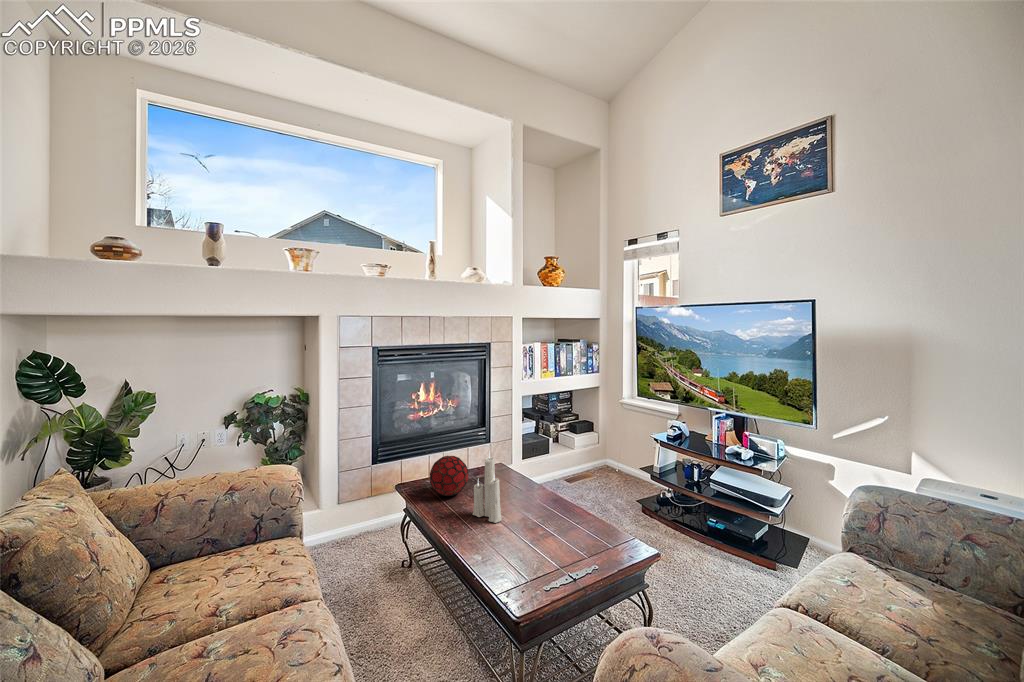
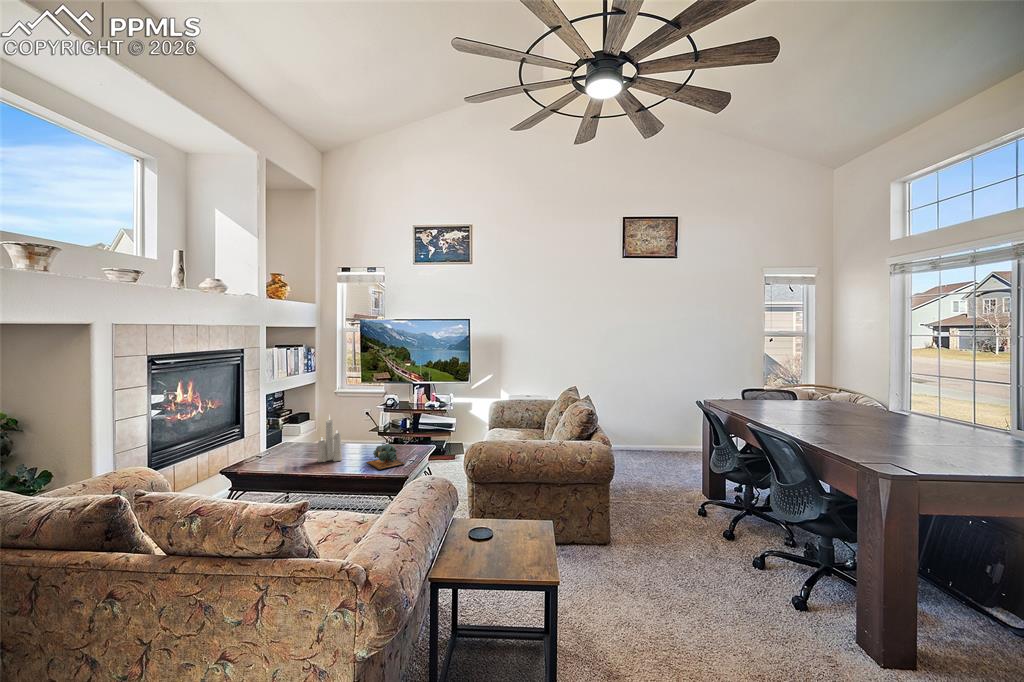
decorative orb: present [430,456,469,496] -> none [262,430,297,461]
succulent plant: none [510,521,562,573] -> present [366,444,405,470]

